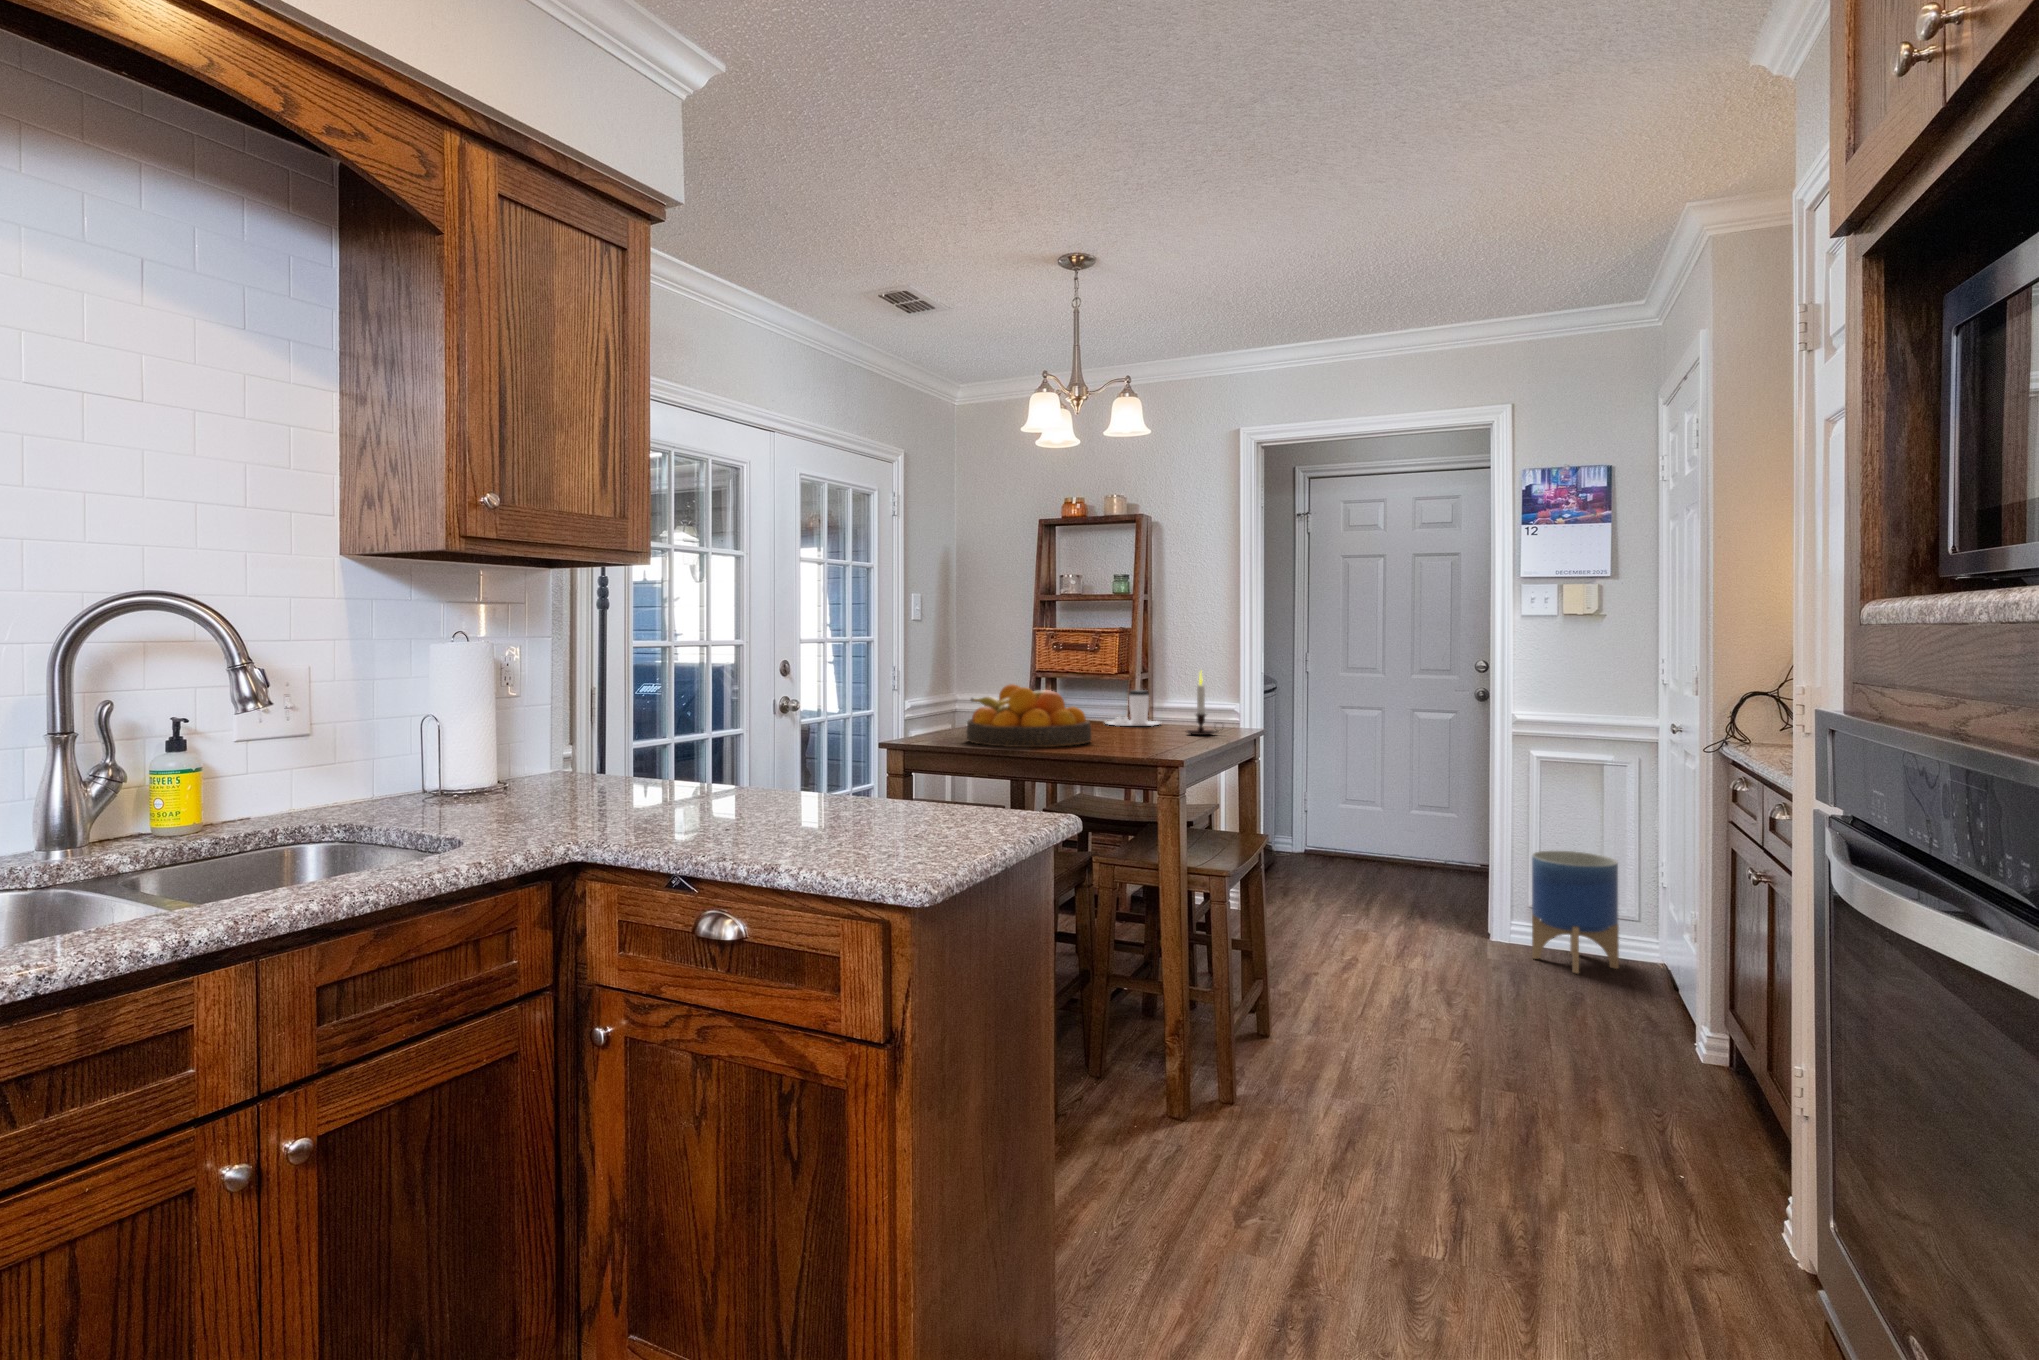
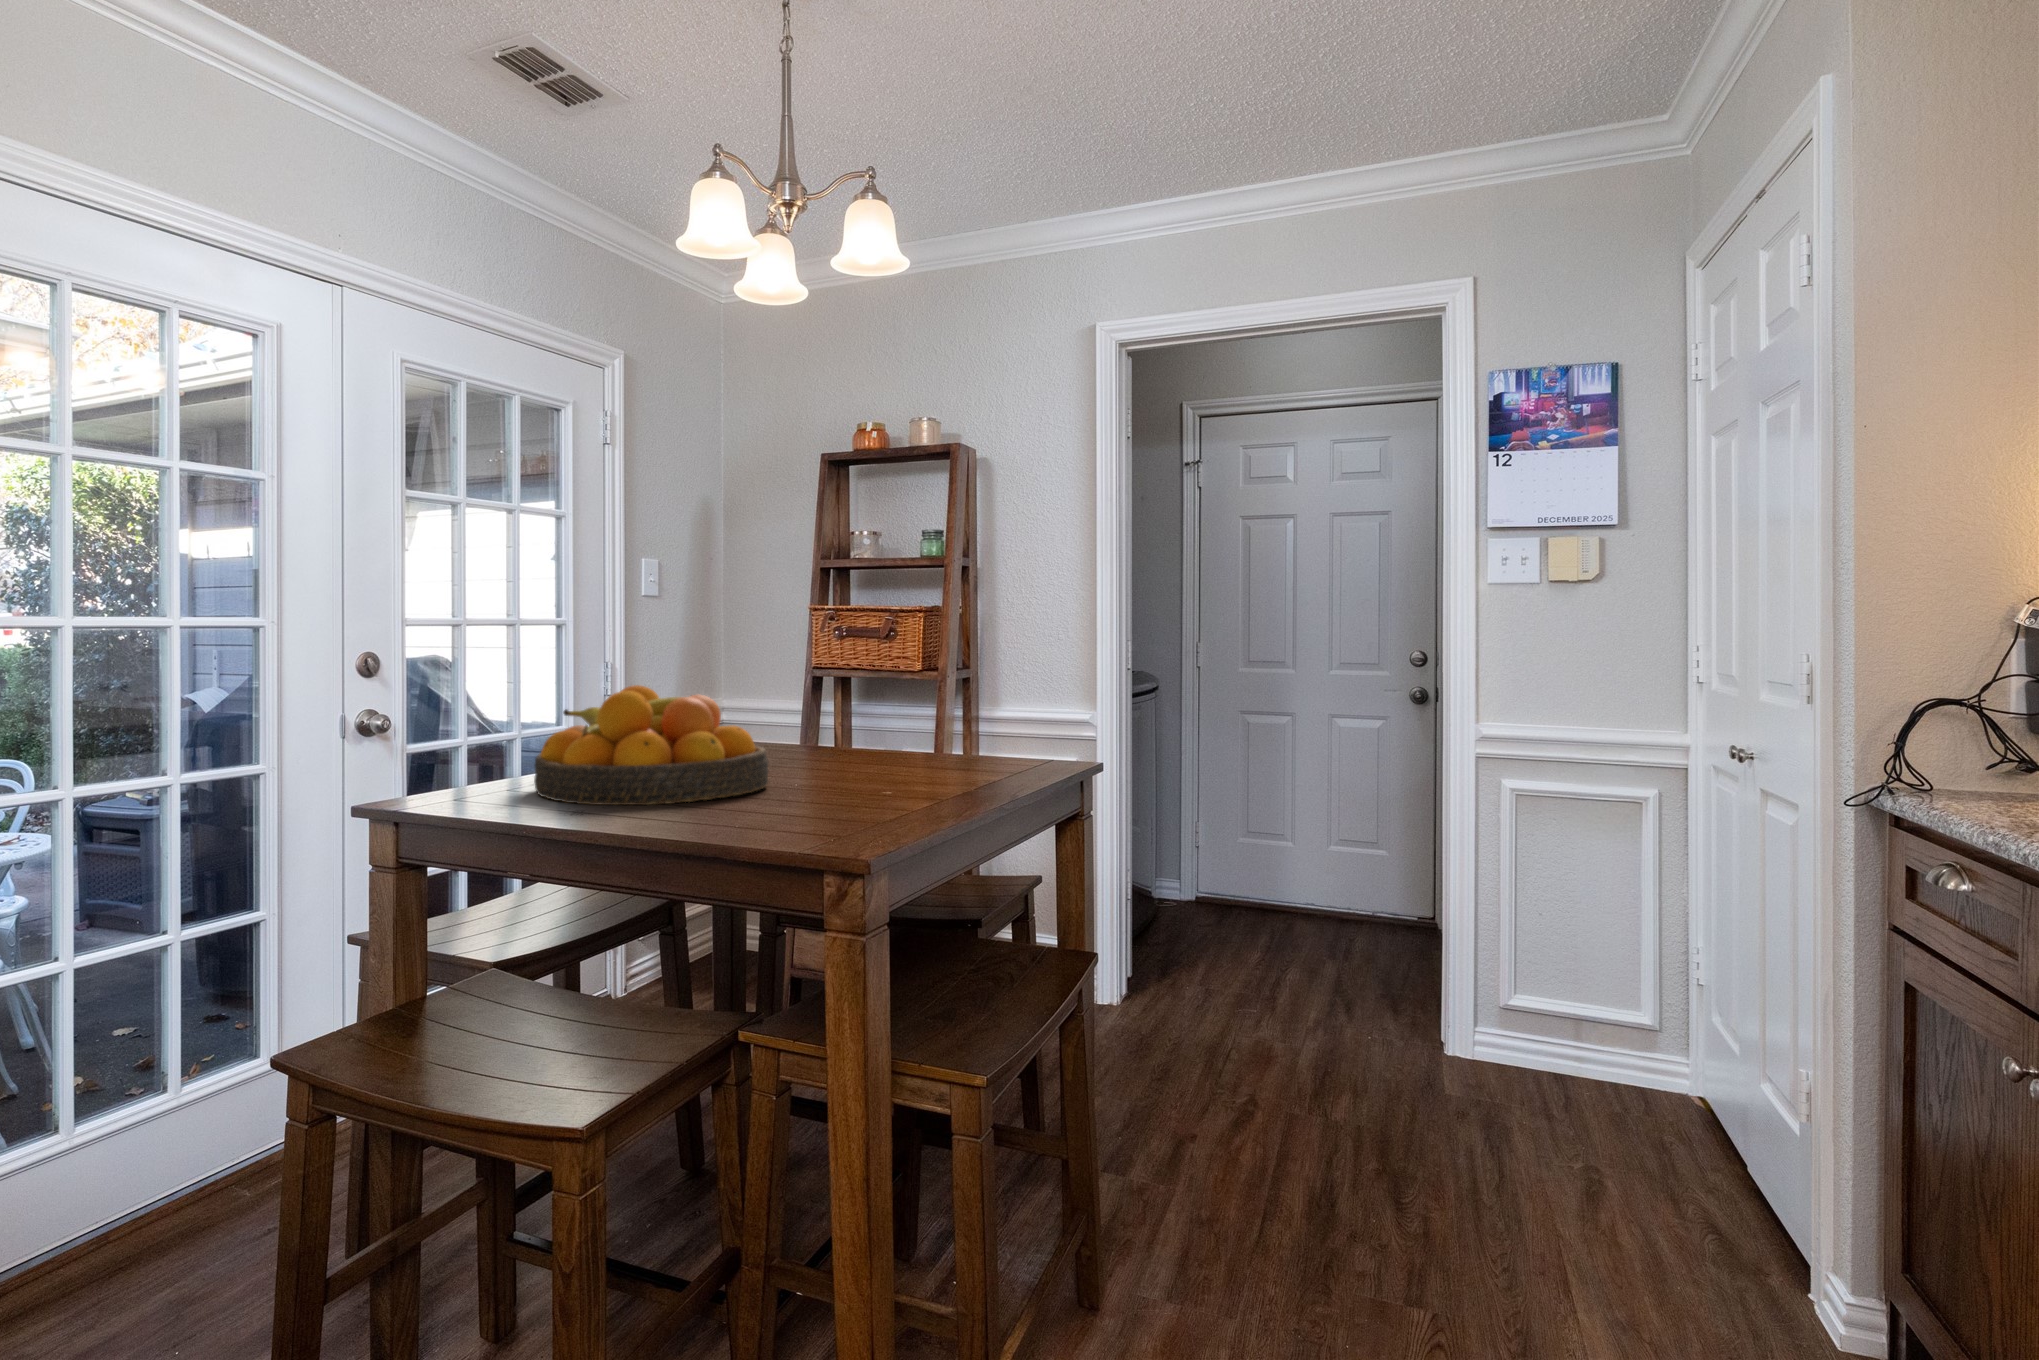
candle: present [1187,671,1223,735] -> none [963,659,1026,770]
coffee cup: present [1106,690,1160,726] -> none [867,694,955,750]
planter: present [1532,851,1619,973] -> none [1503,927,1632,1121]

